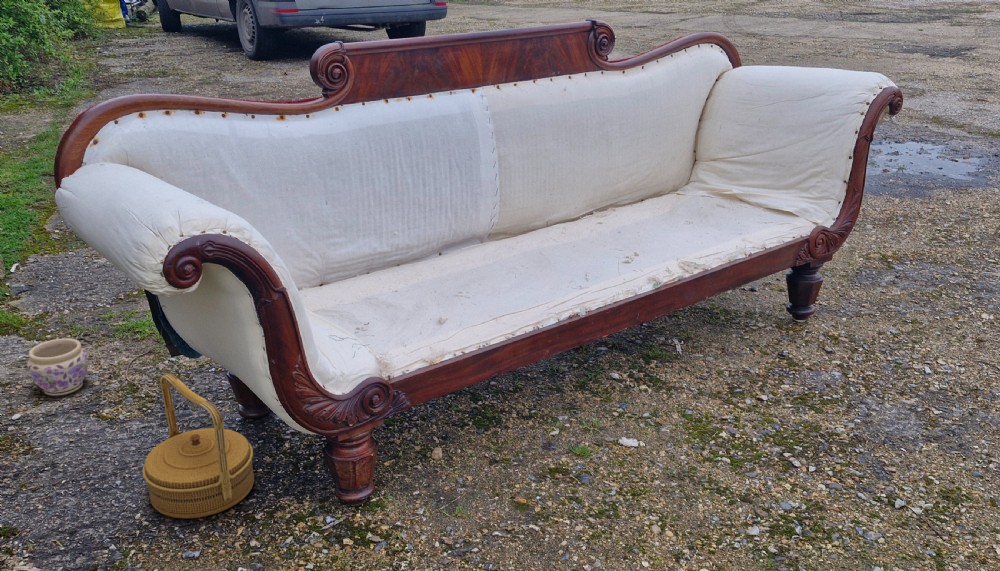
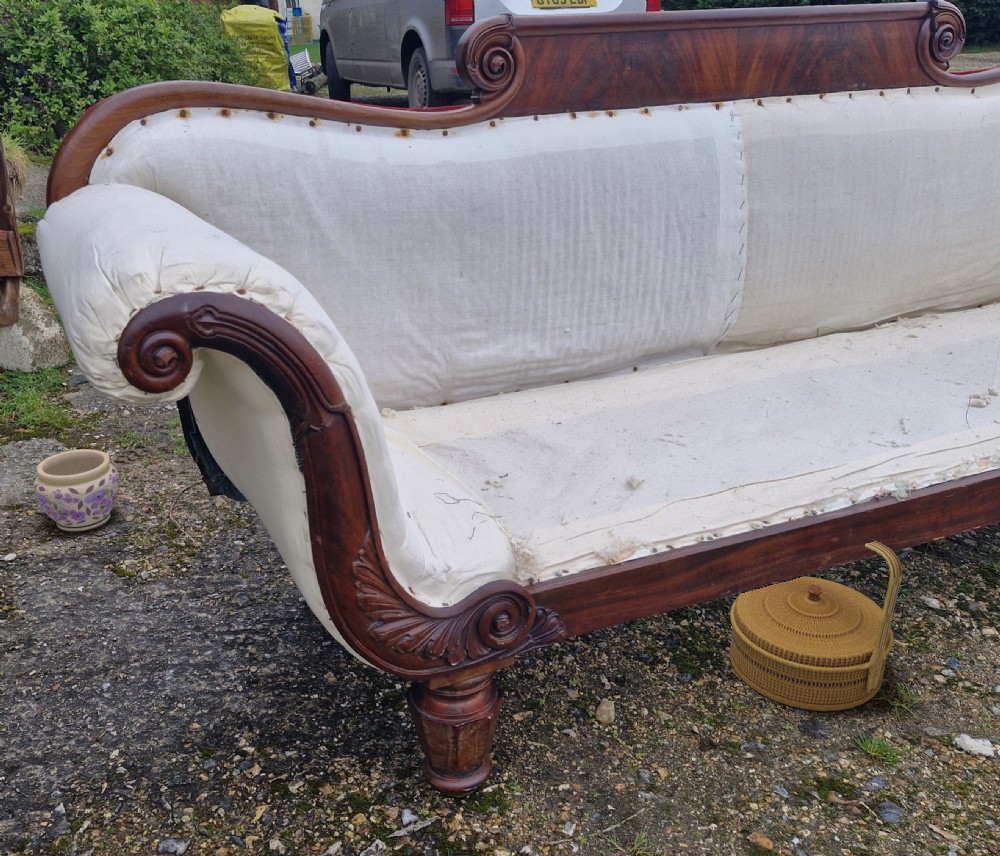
basket: present [142,373,254,519] -> present [730,540,902,711]

